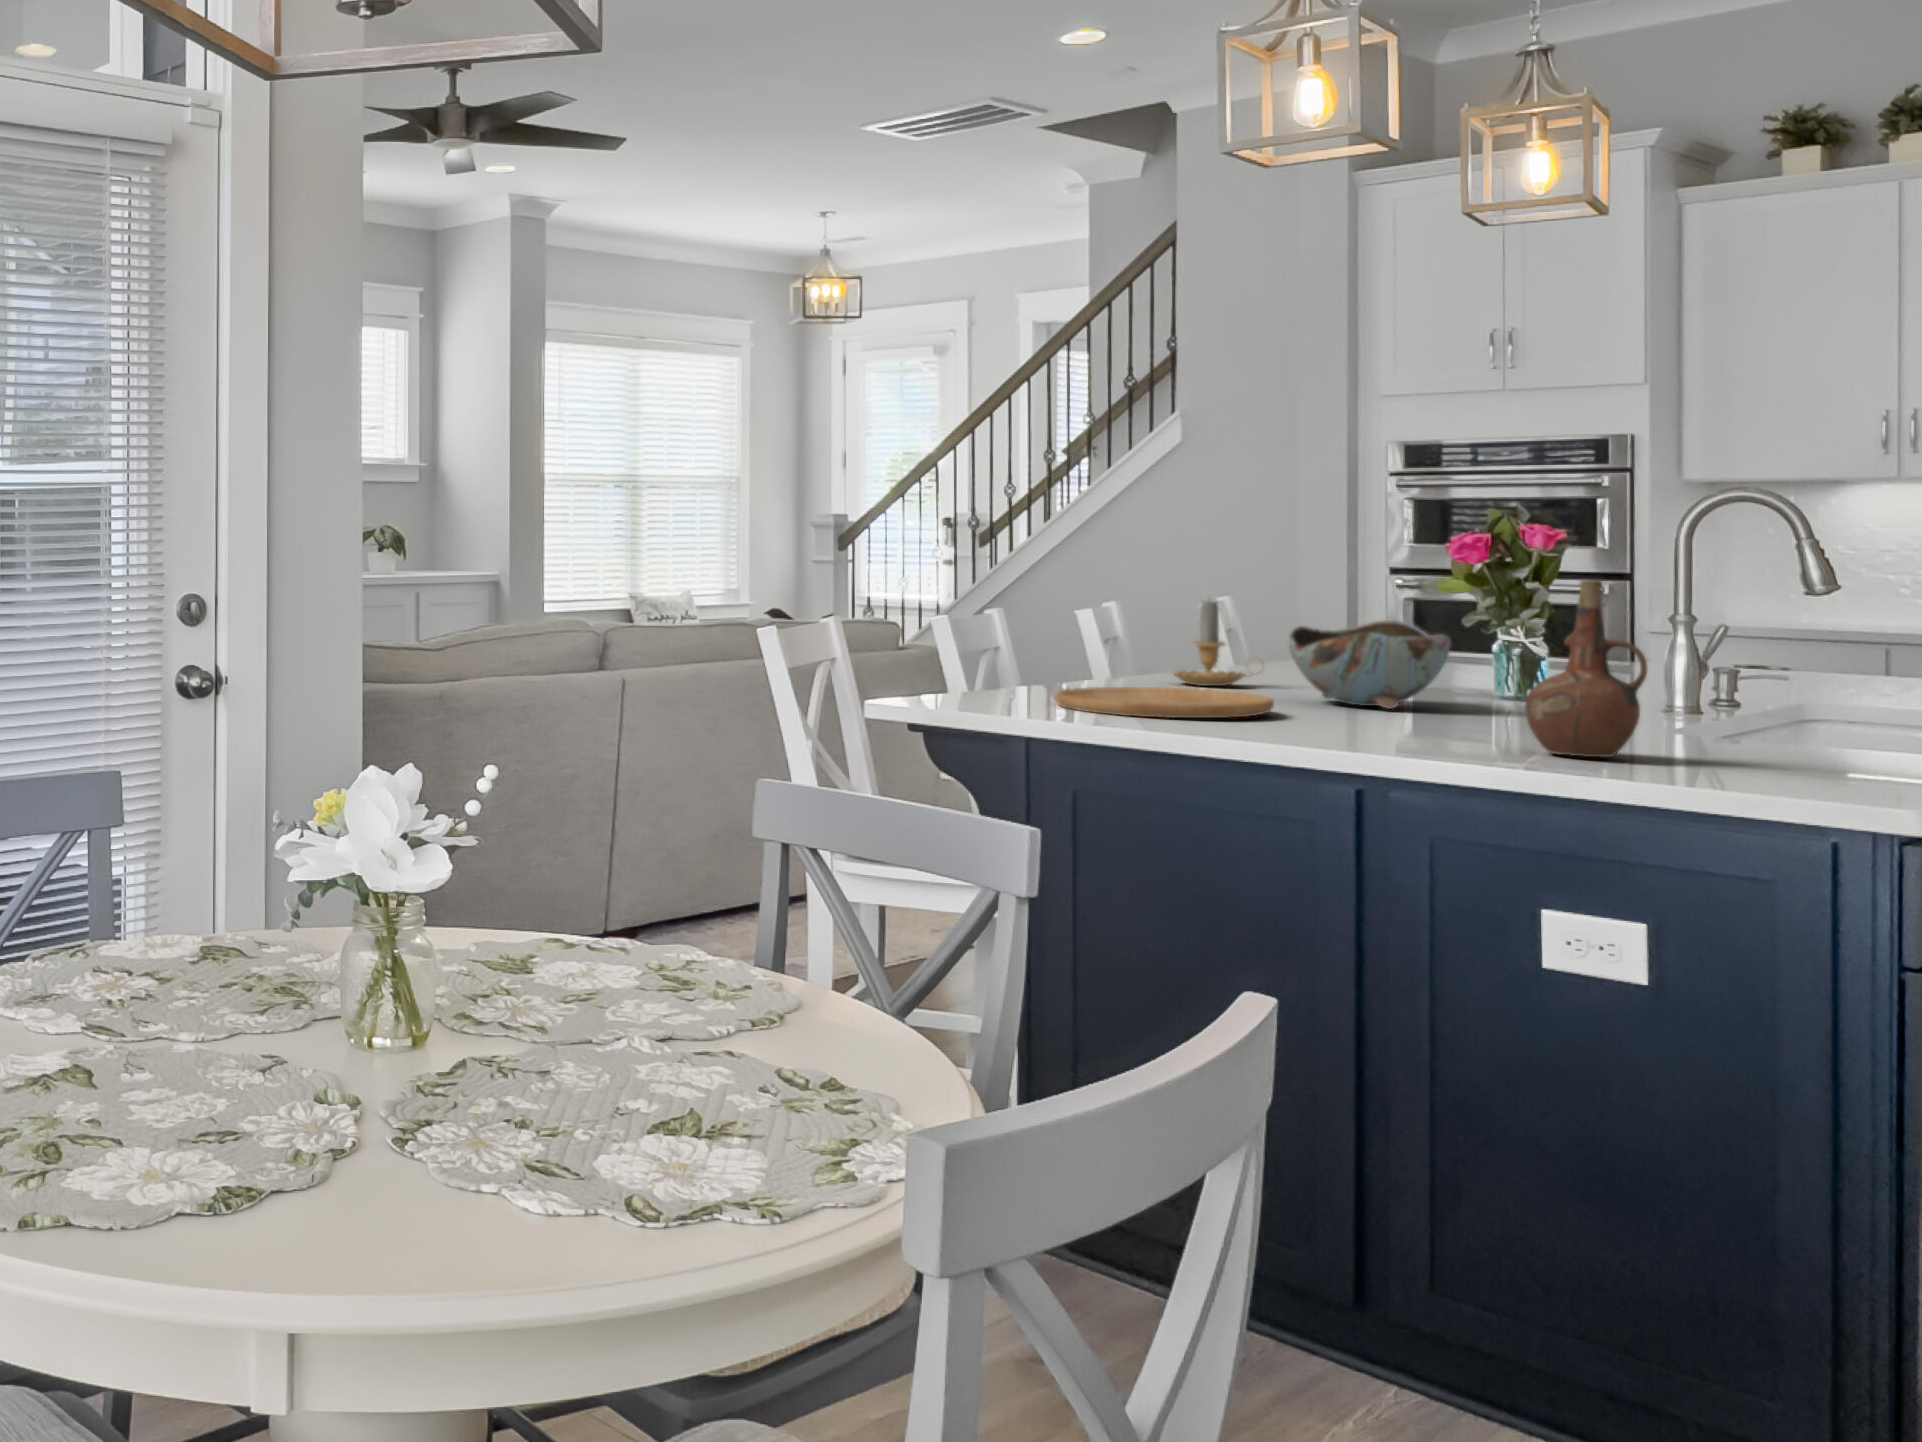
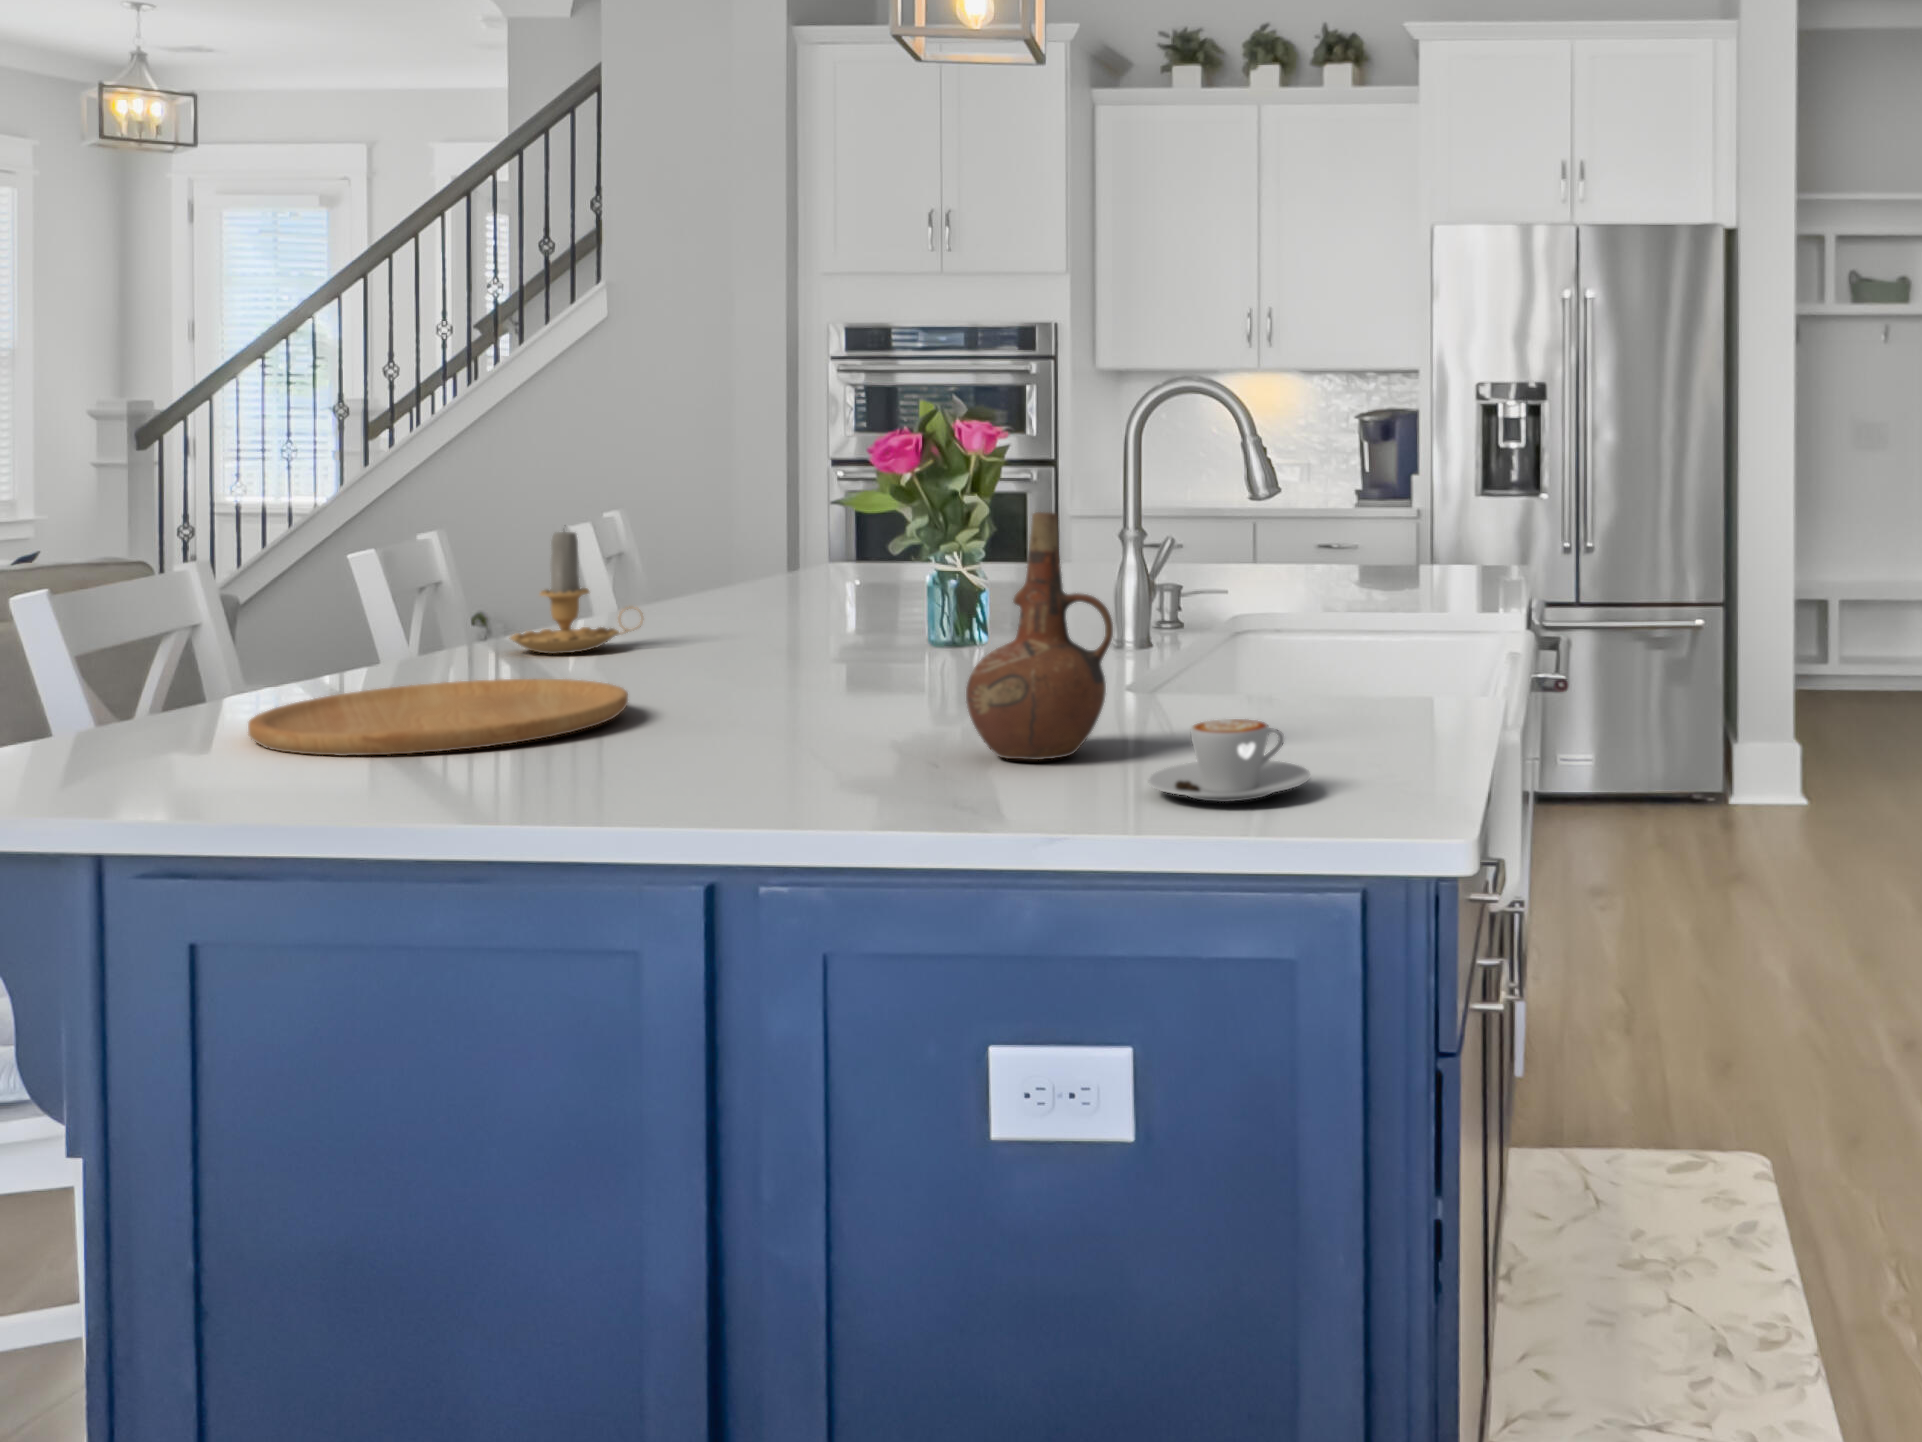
bowl: present [1289,620,1451,709] -> none [666,552,877,678]
coffee cup: none [1669,732,1812,787] -> present [1149,719,1310,802]

